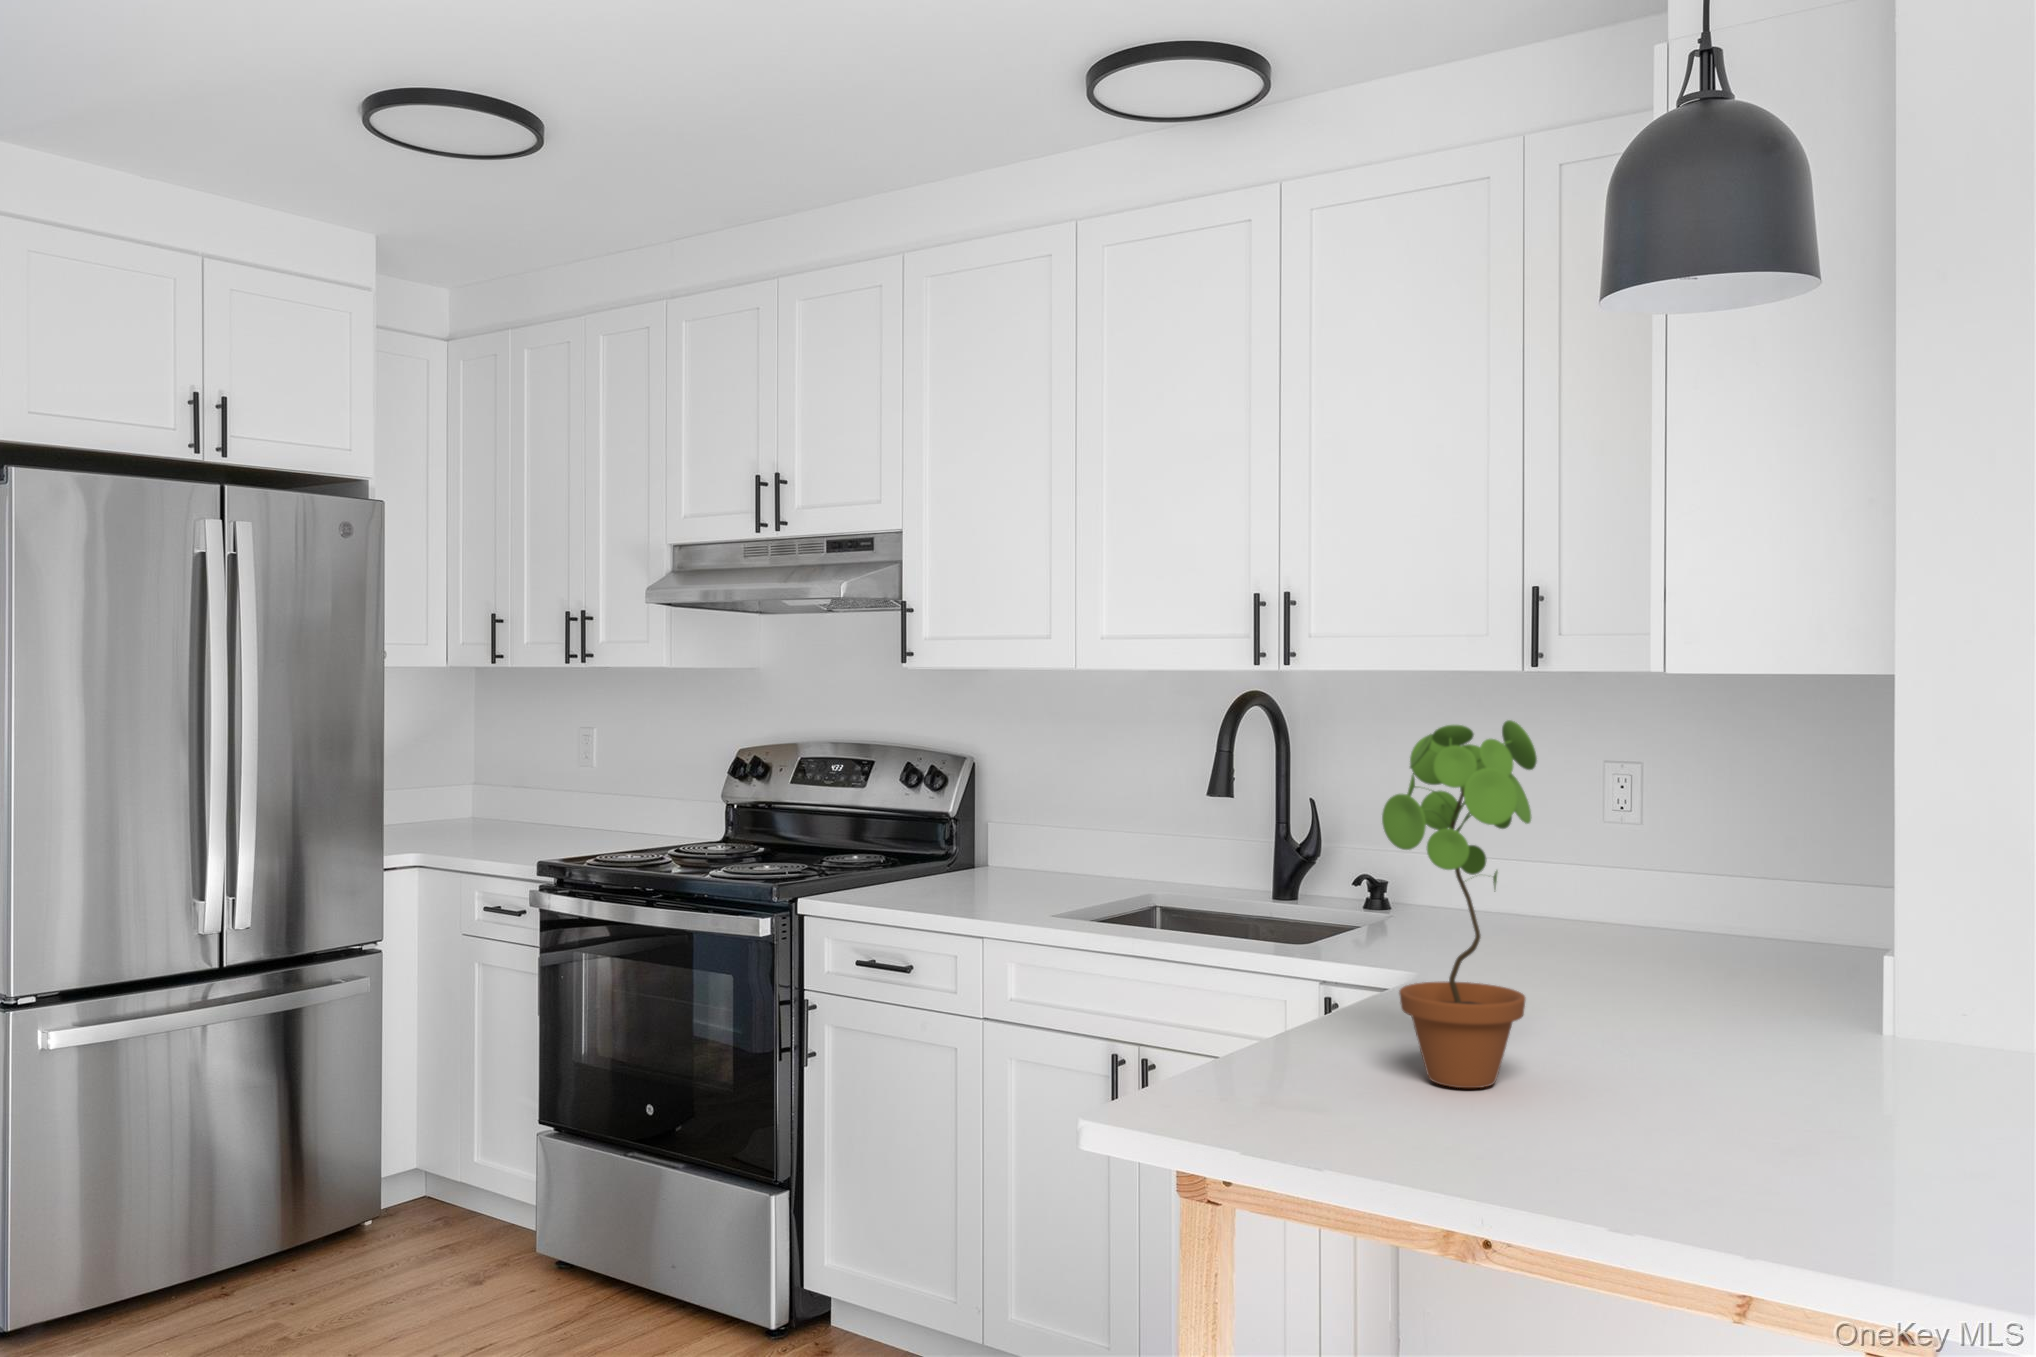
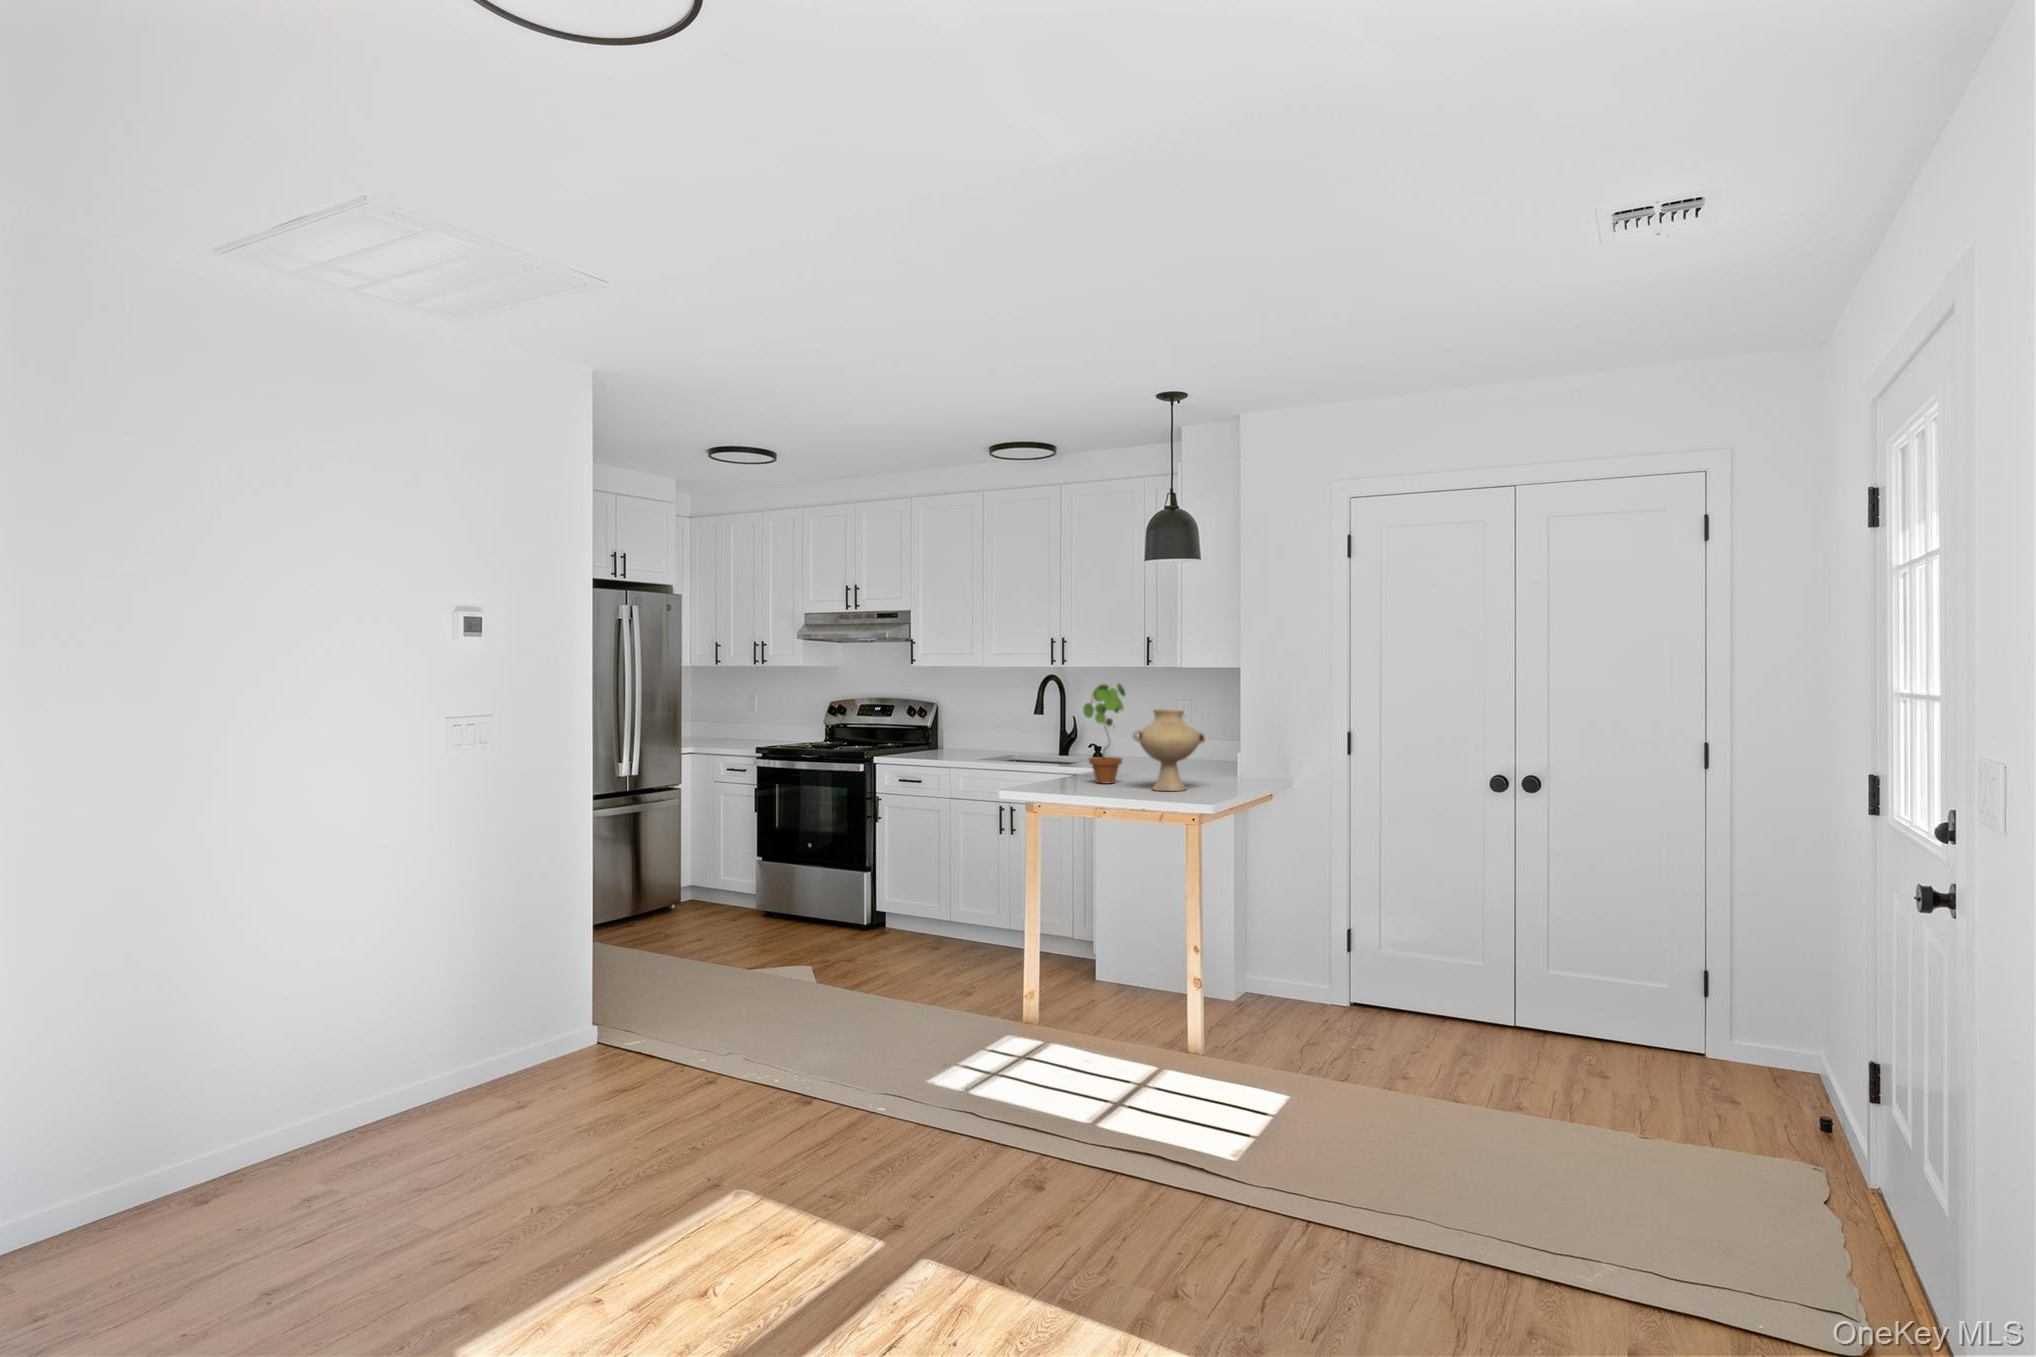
vase: none [1604,831,1921,1186] -> present [1133,709,1205,791]

